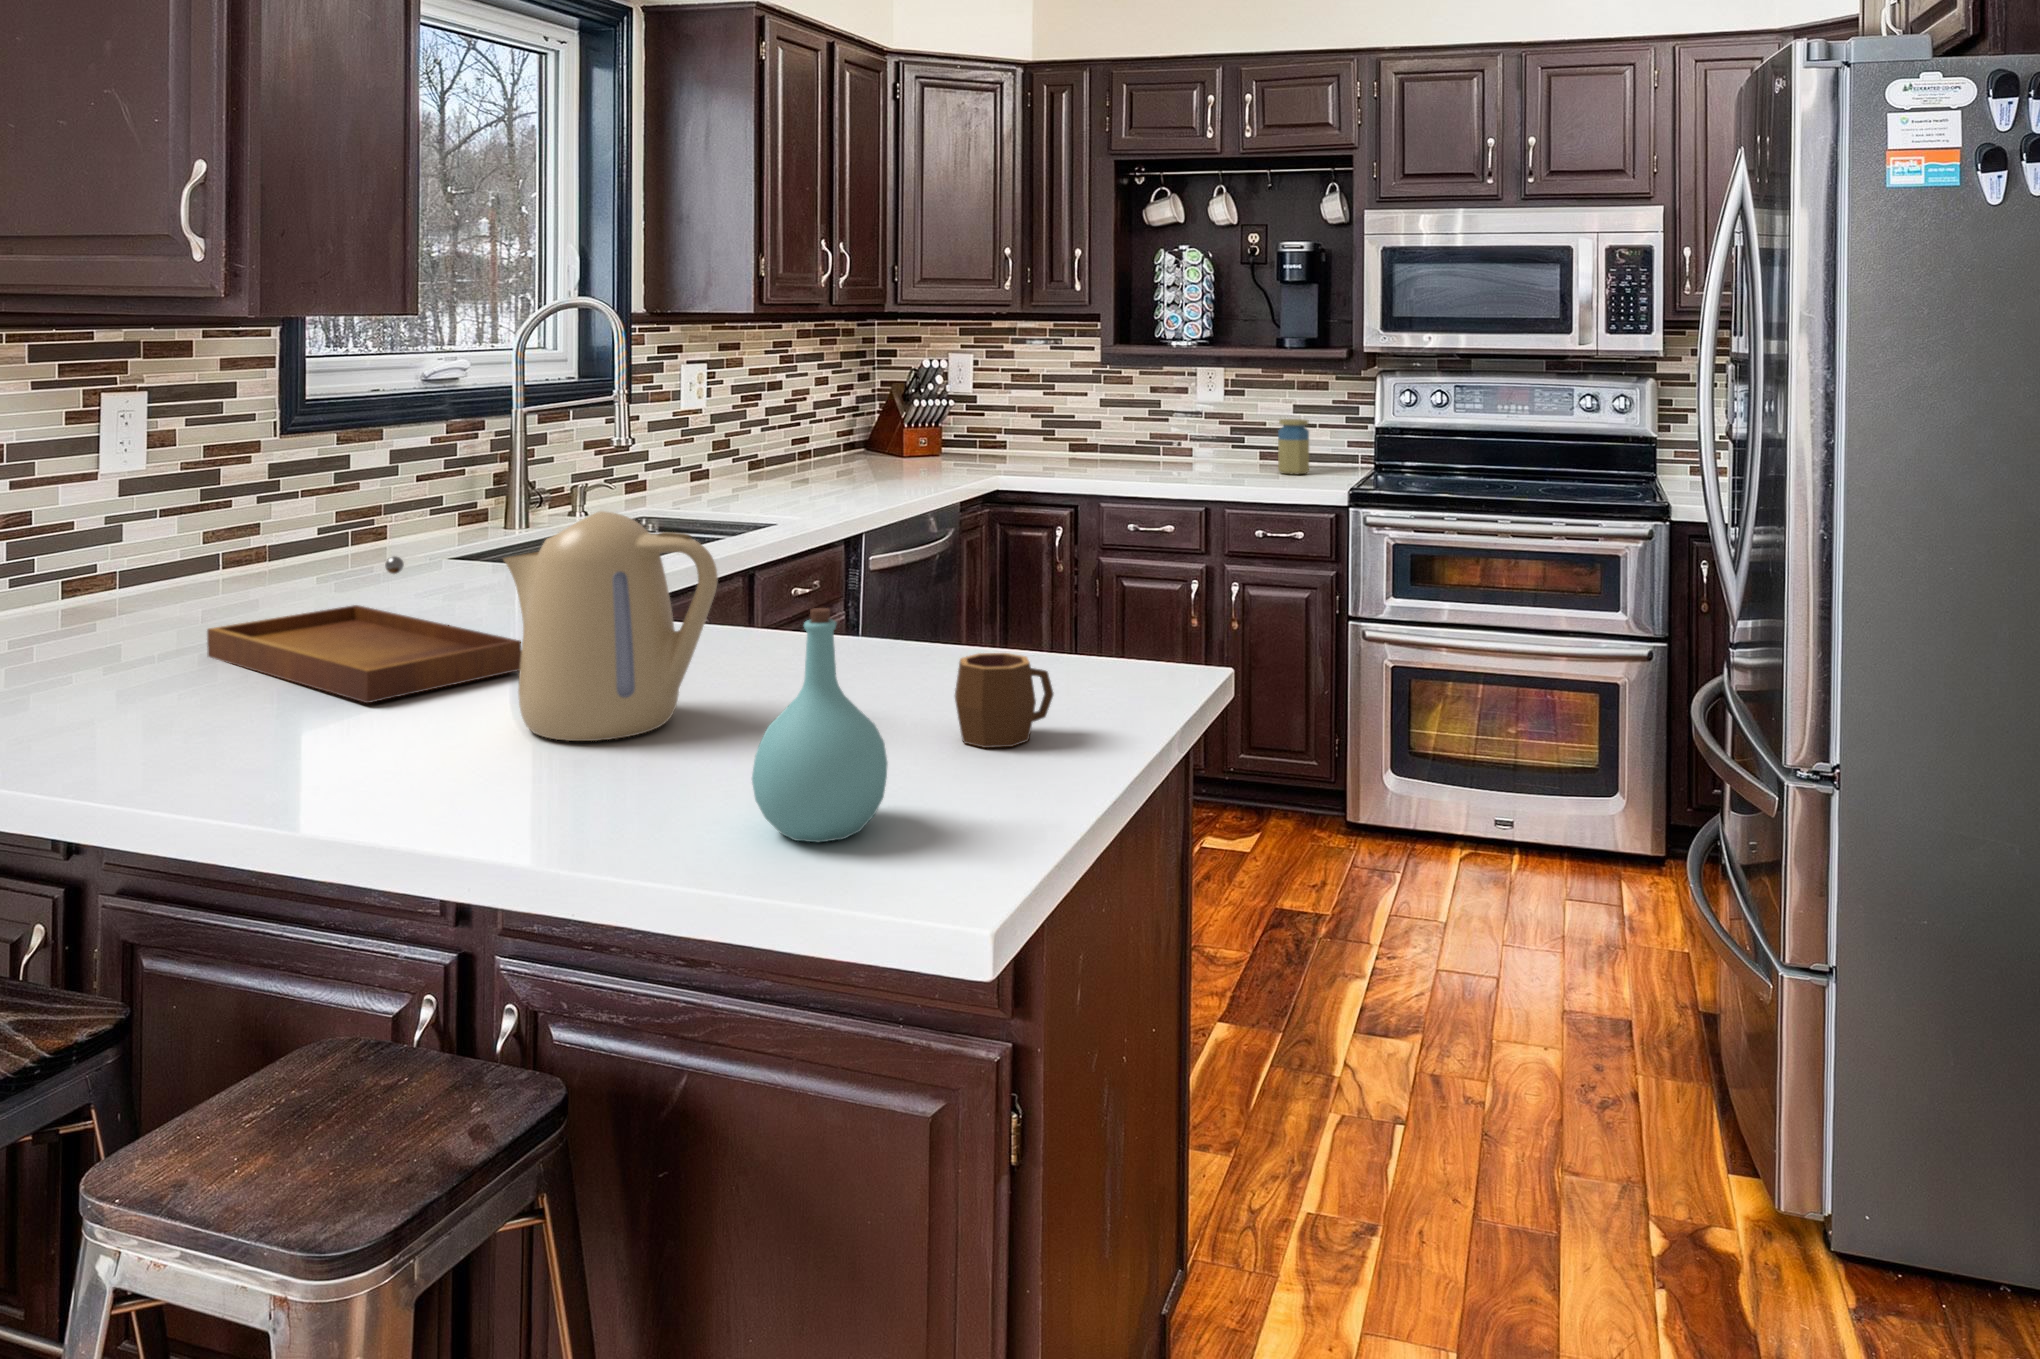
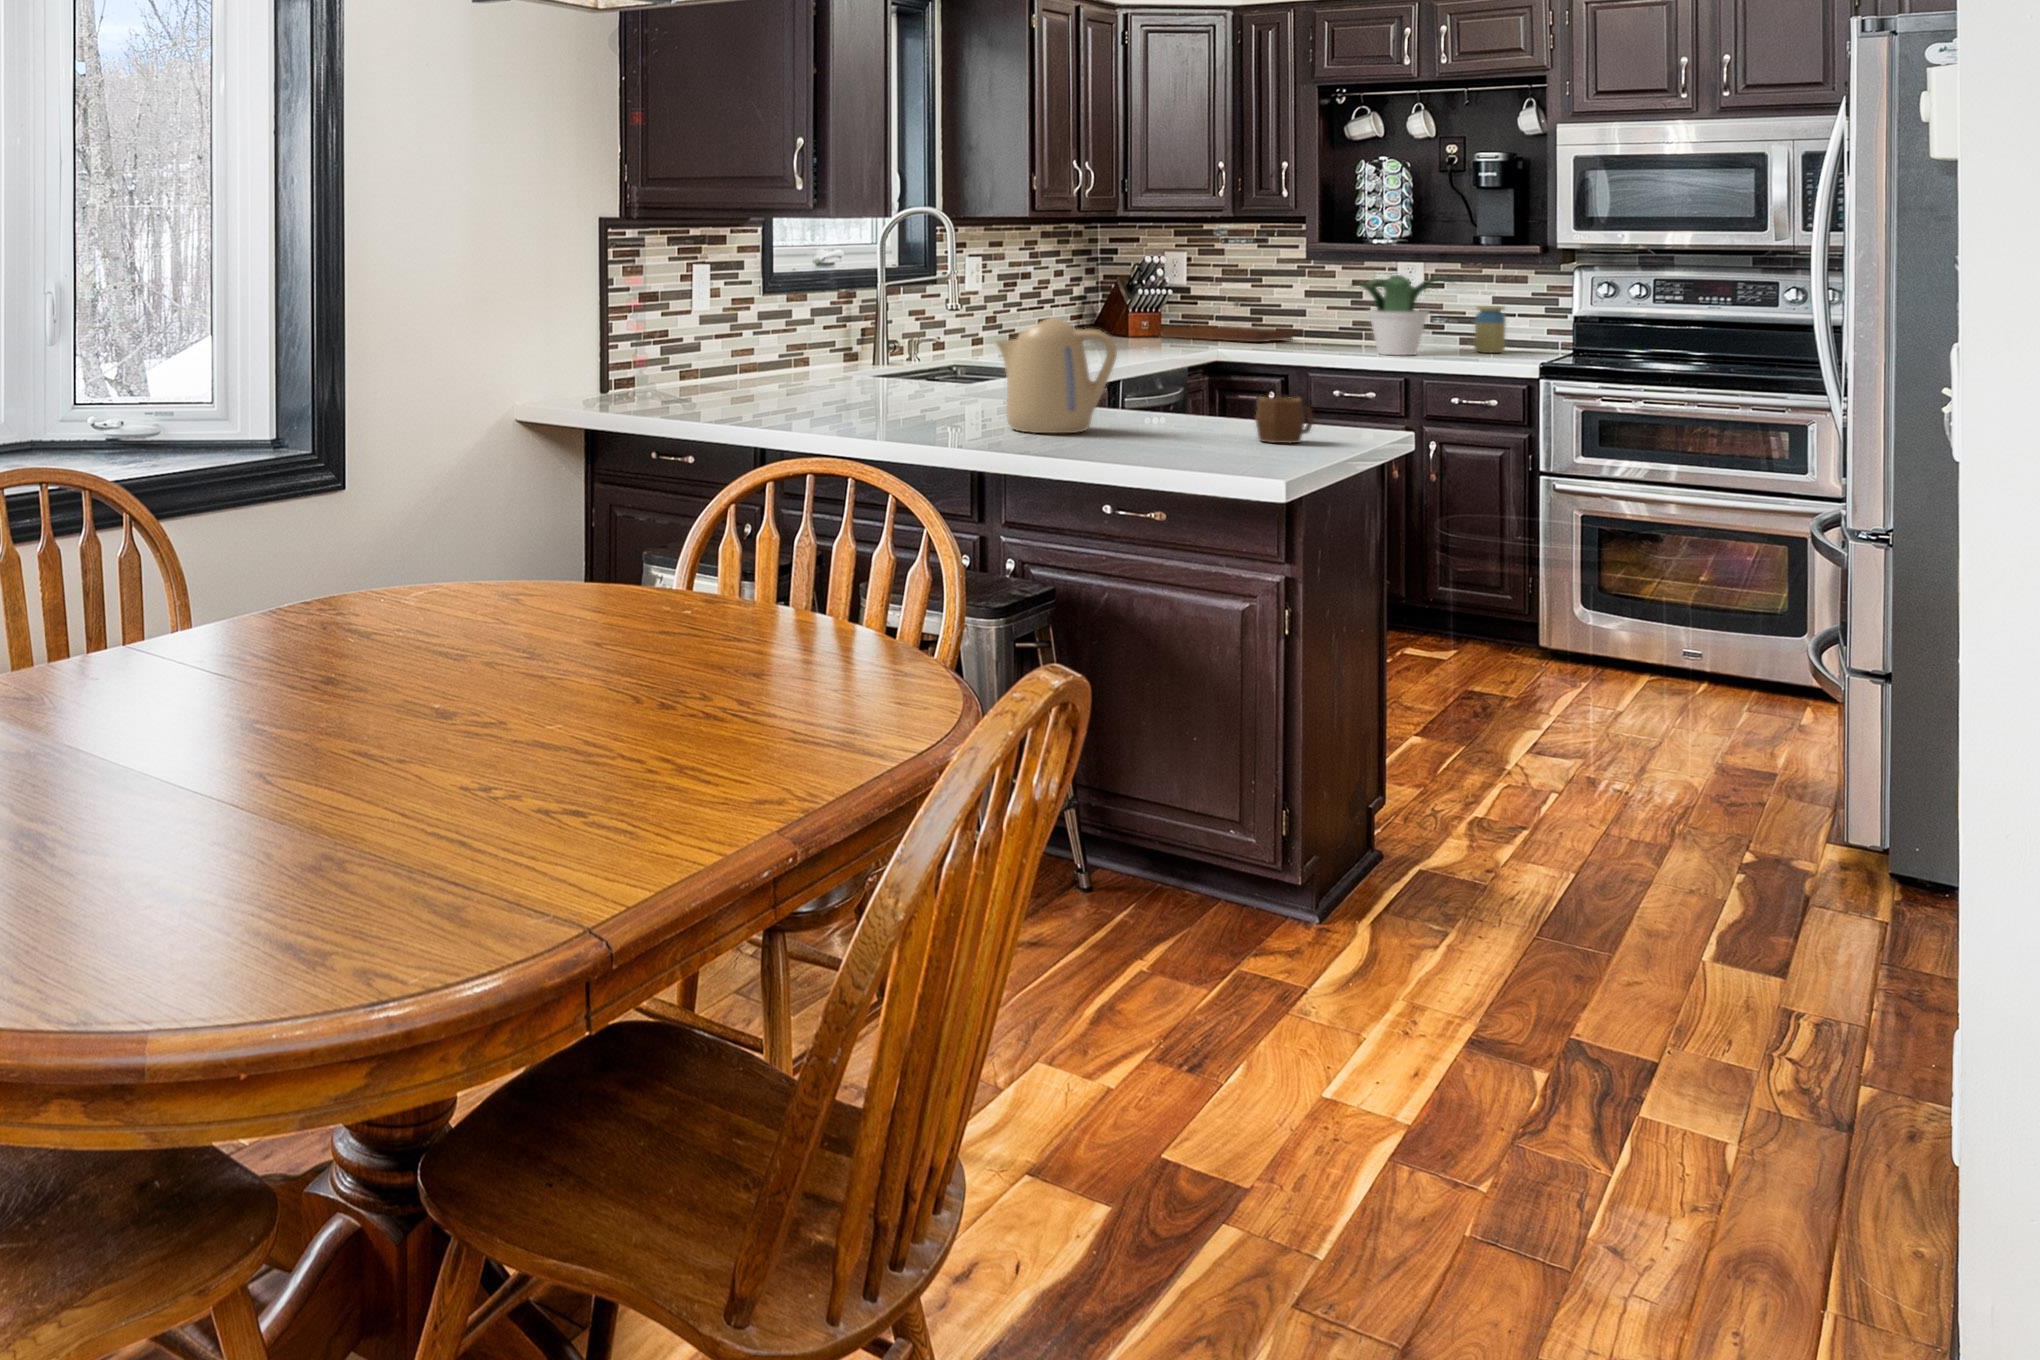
potted plant: none [1143,385,1260,482] -> present [1351,275,1455,355]
tray: present [207,556,521,703] -> present [1160,301,1293,342]
bottle: present [752,608,888,843] -> none [1167,351,1238,459]

